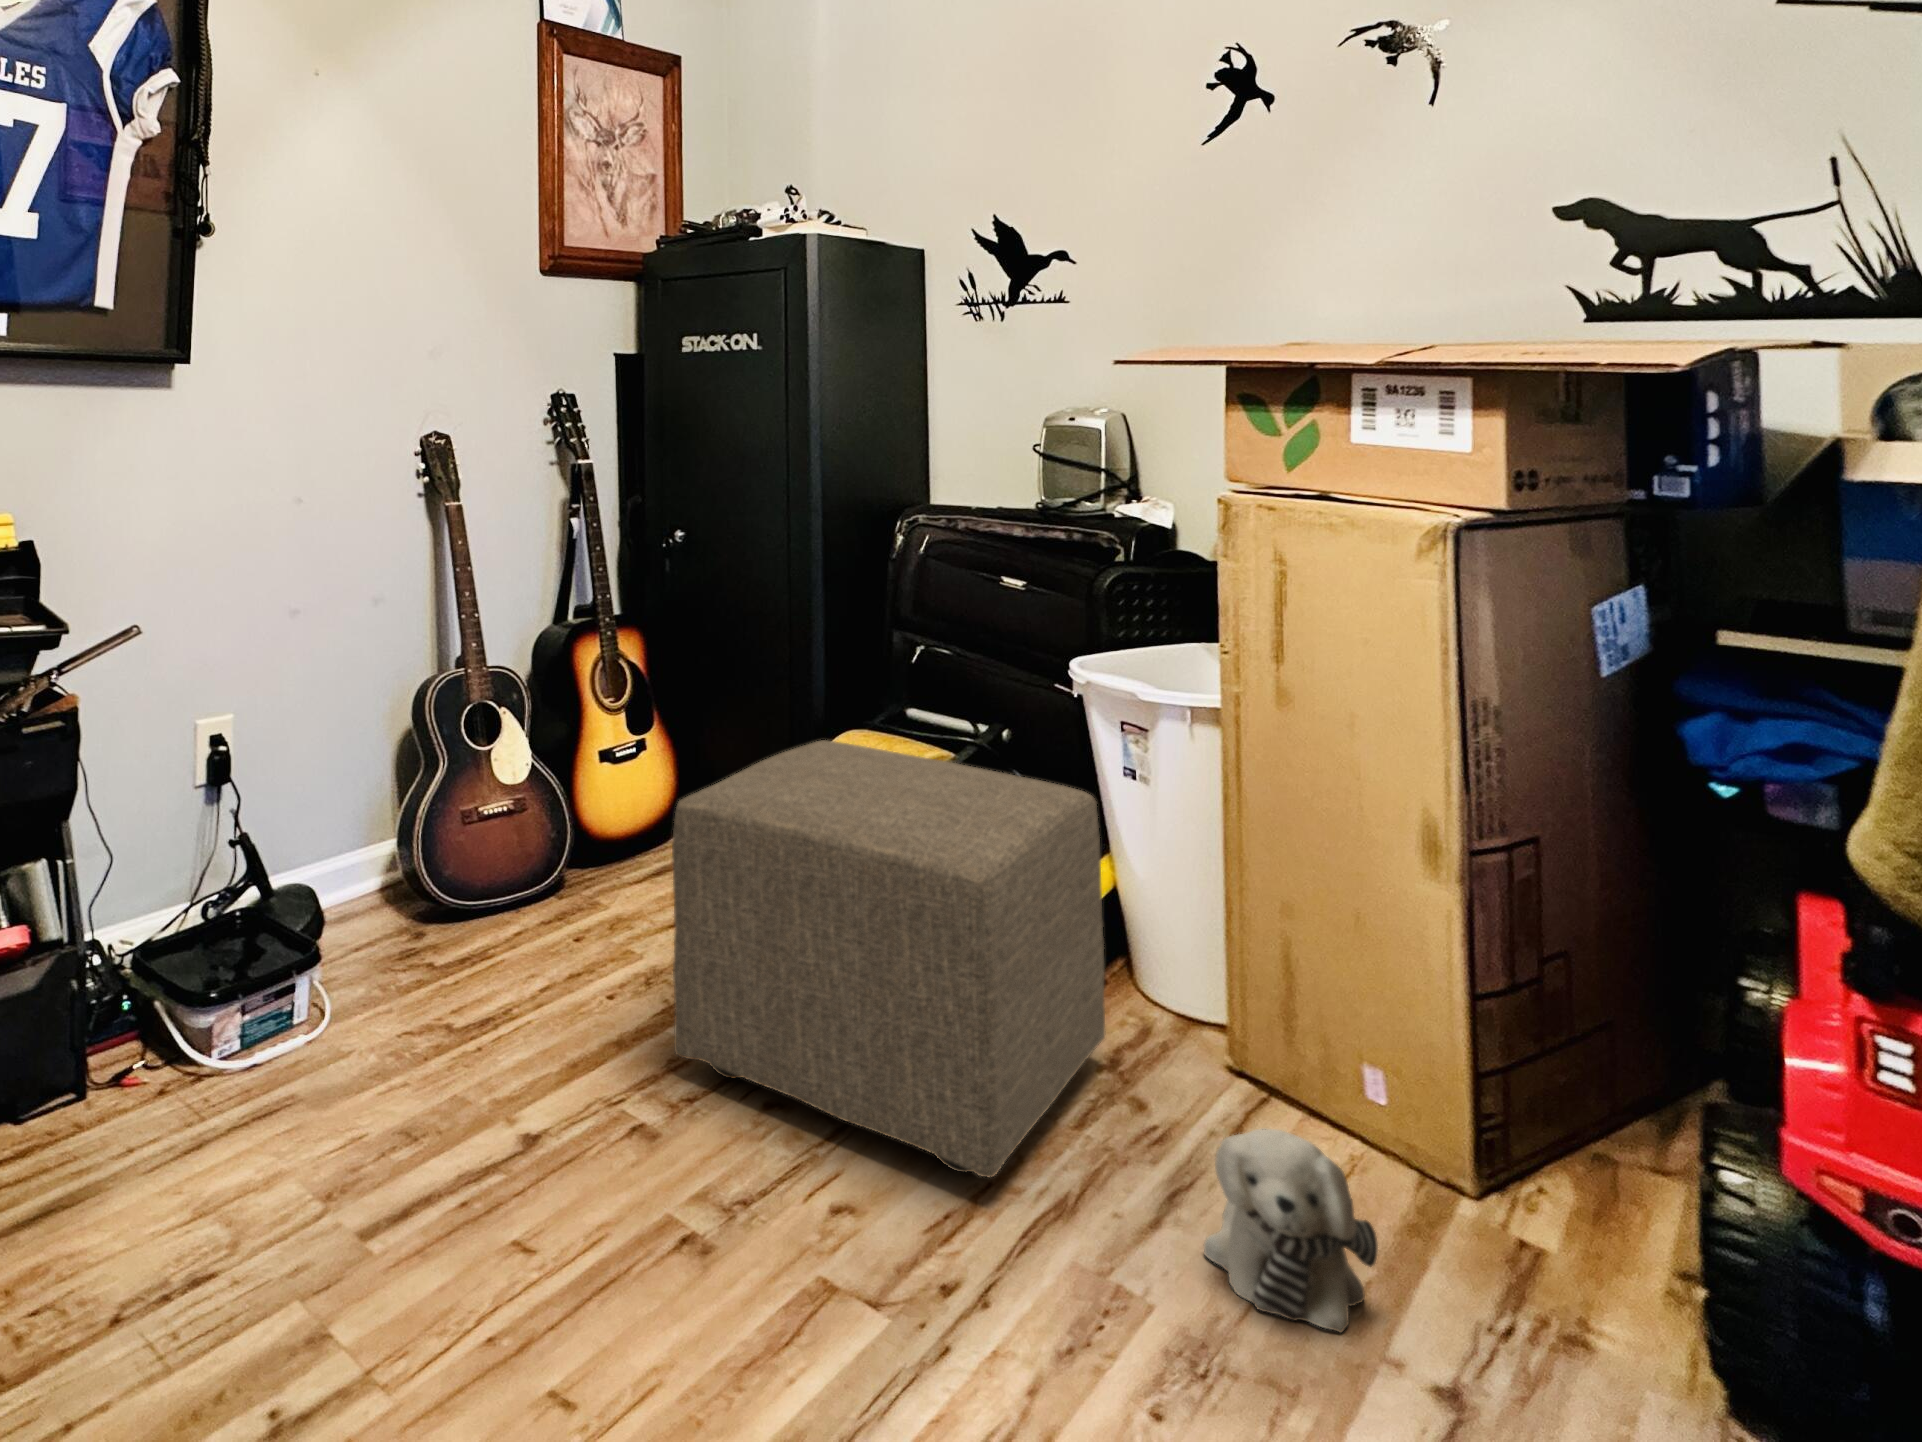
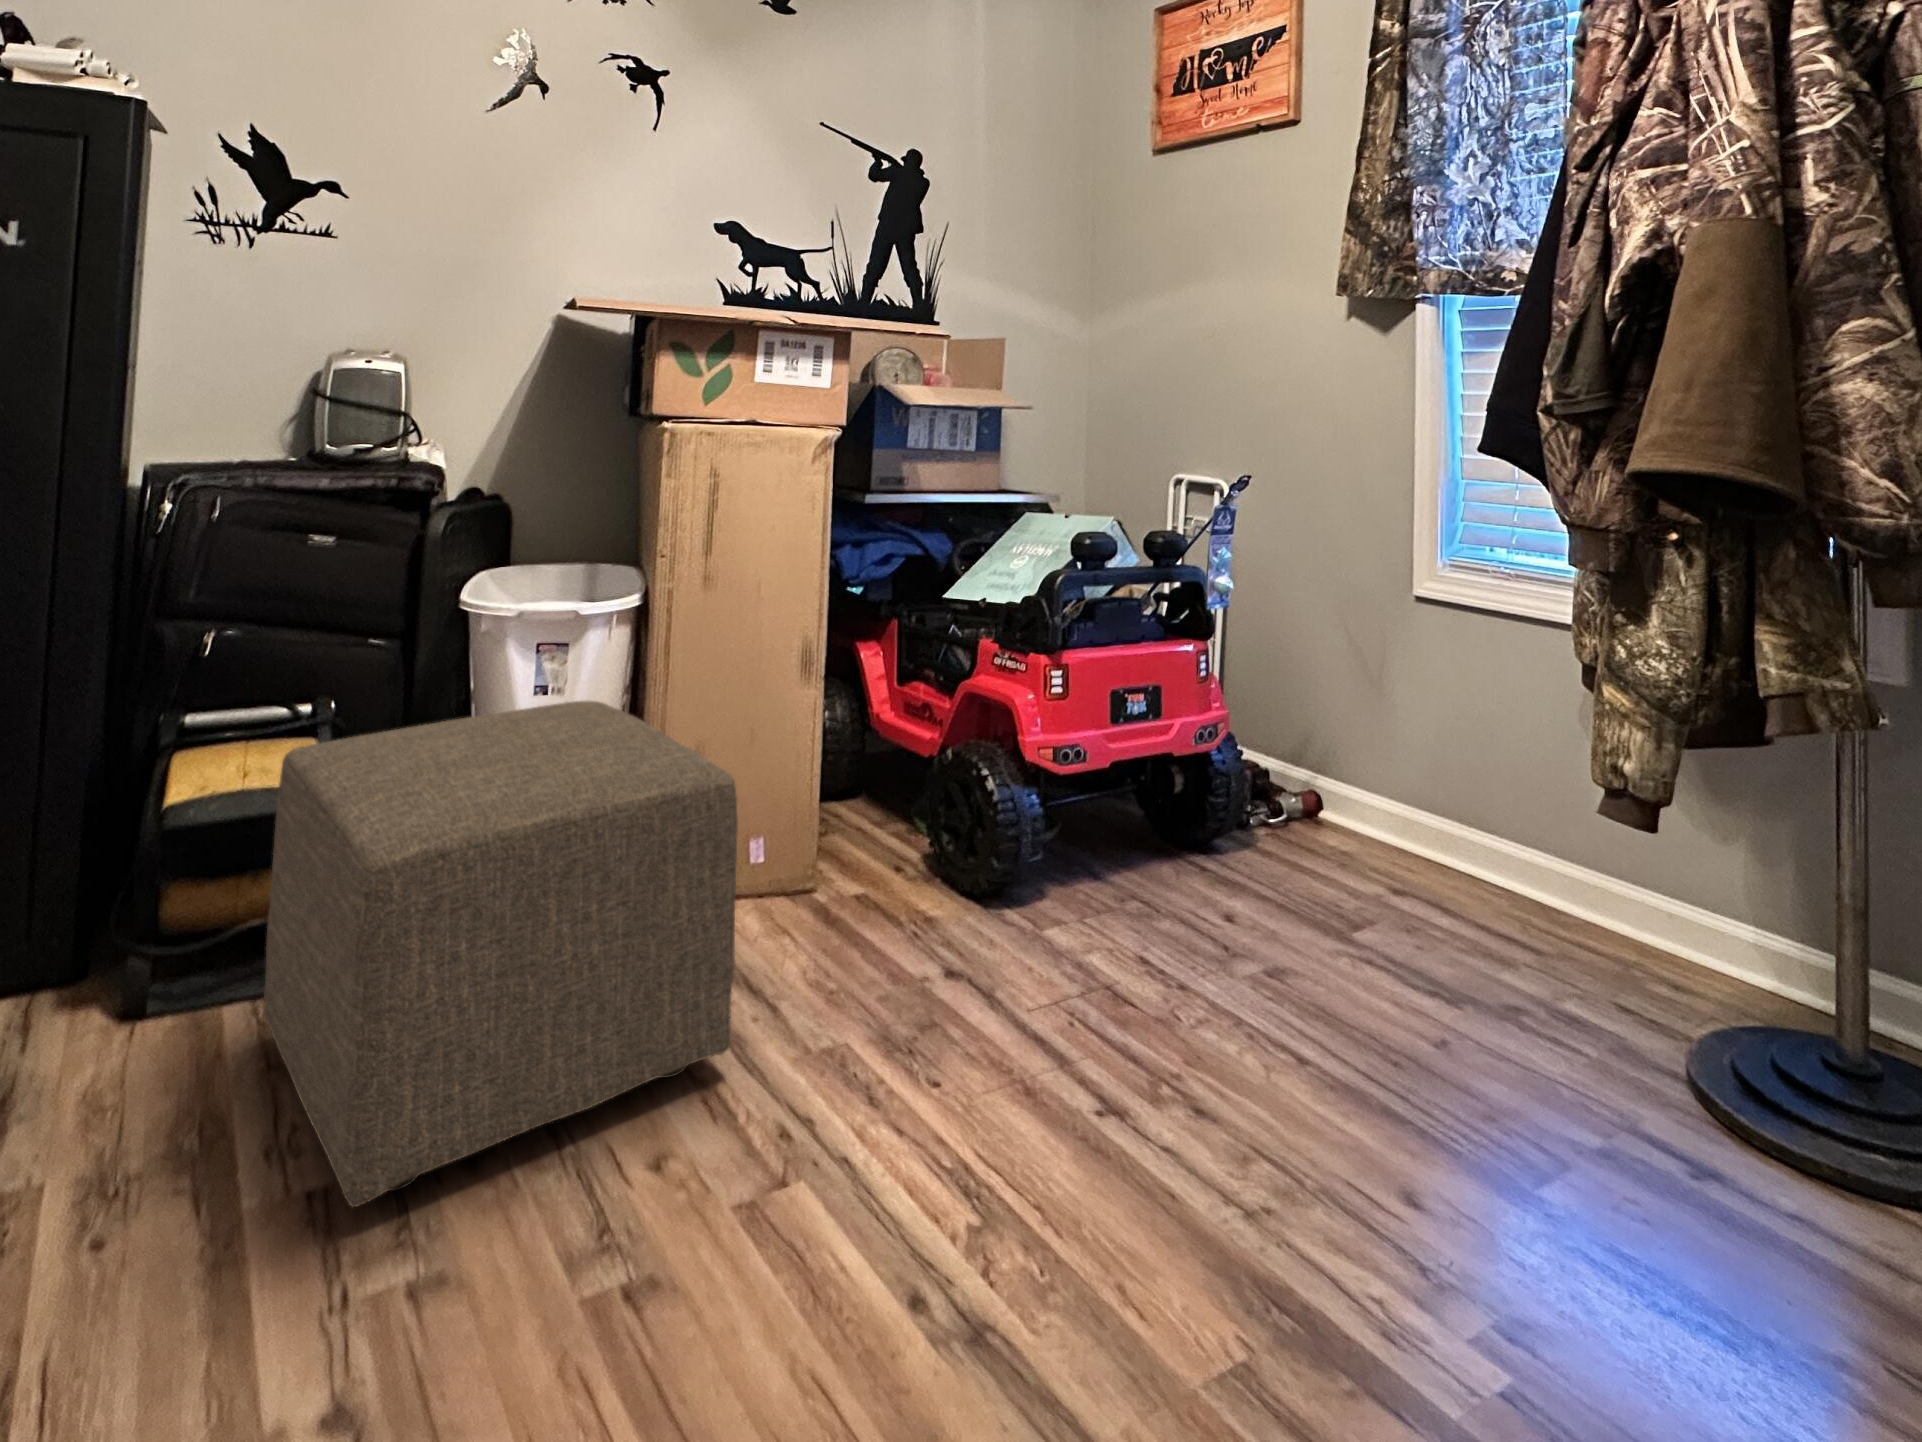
plush toy: present [1204,1129,1378,1332] -> none [785,868,919,1003]

